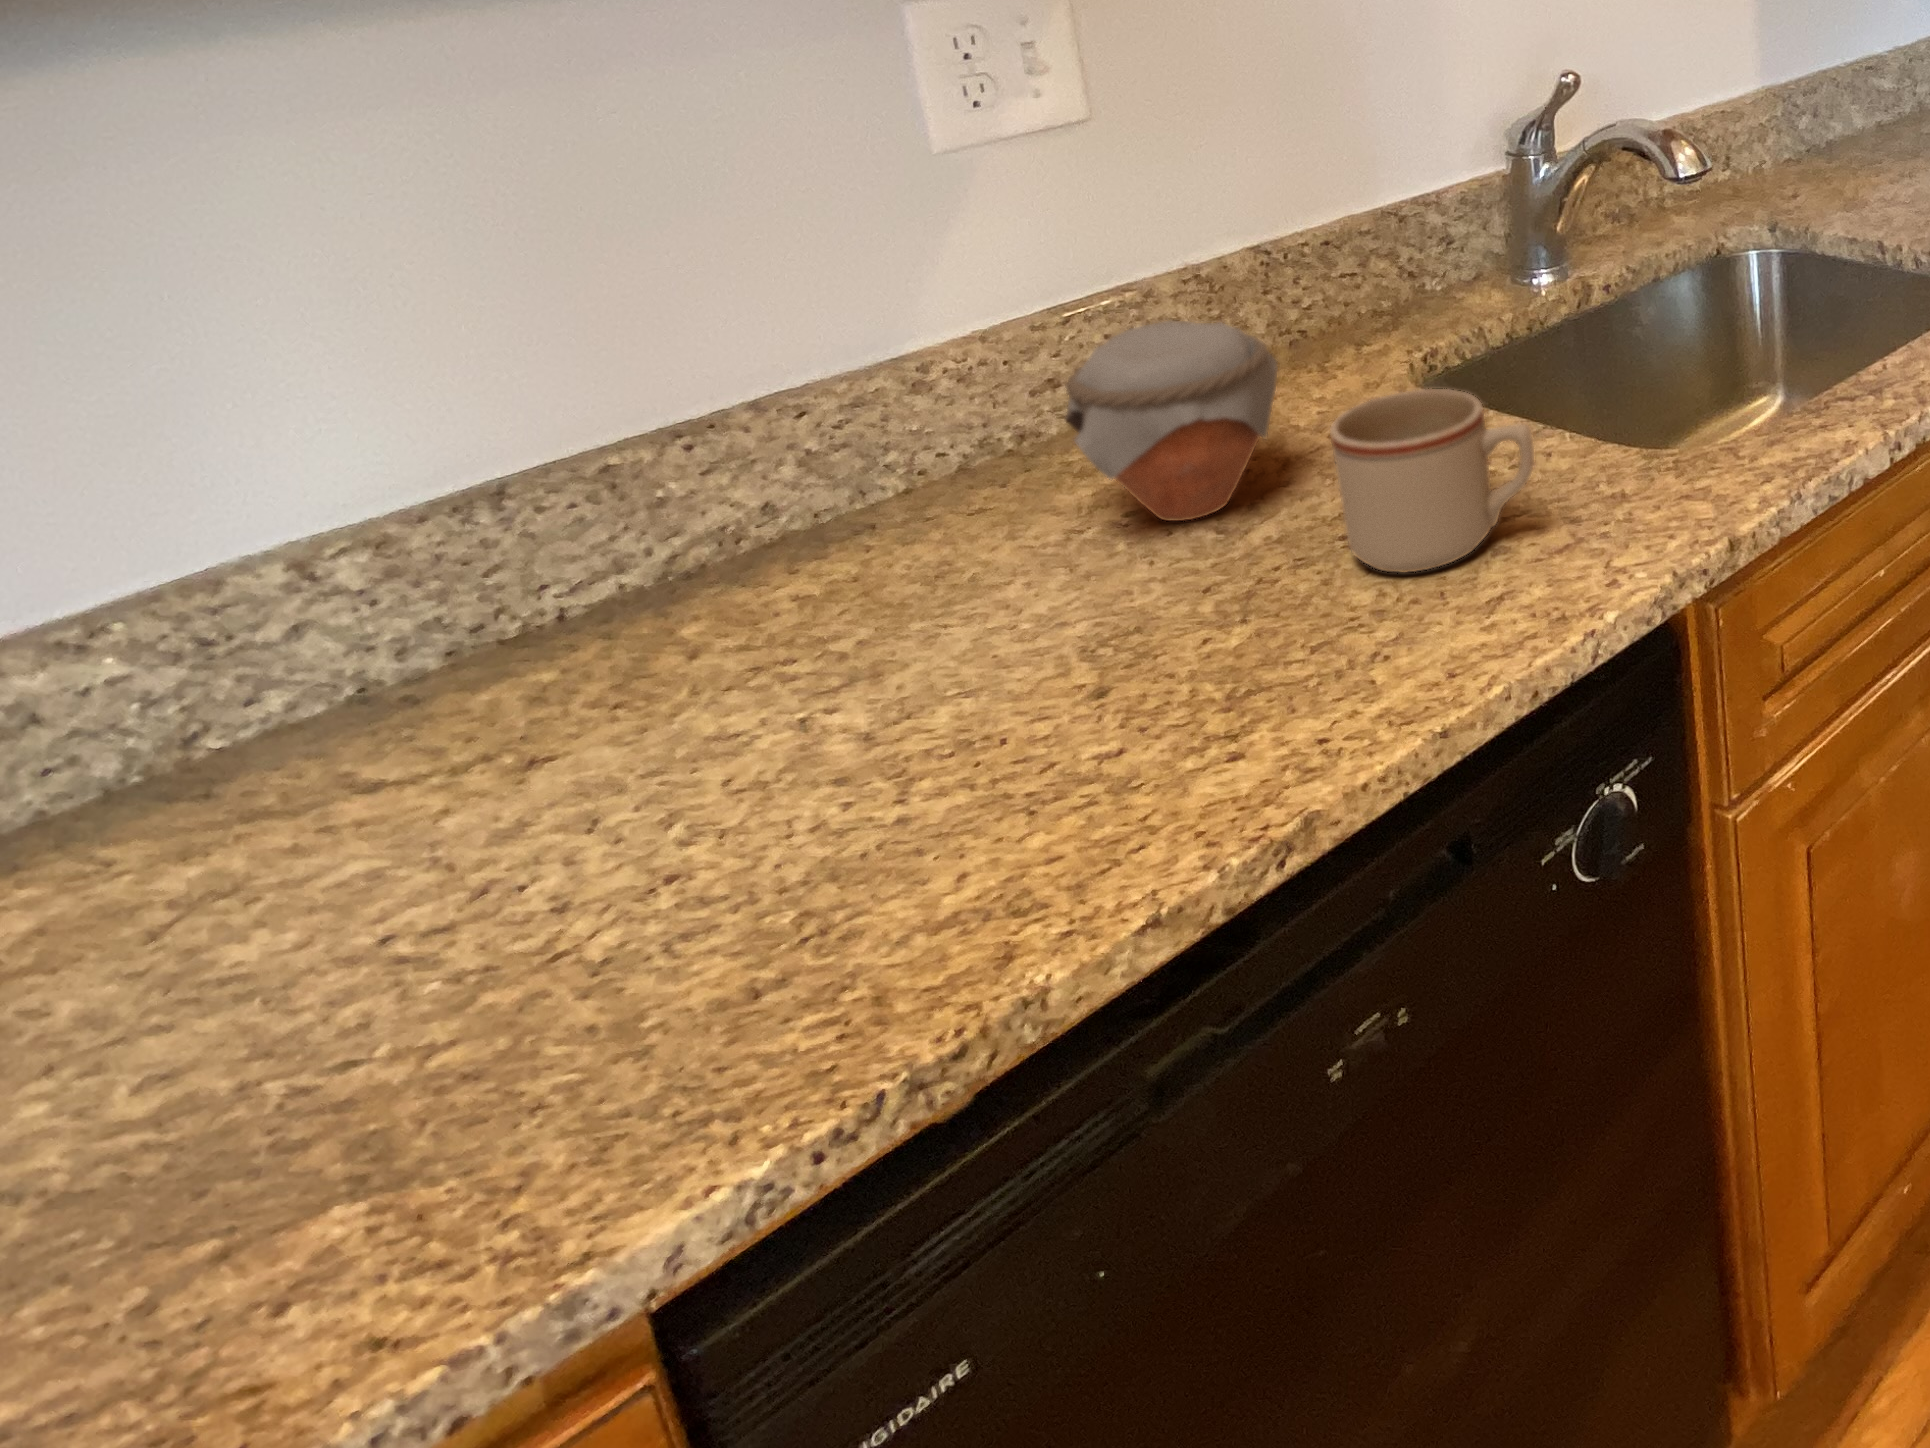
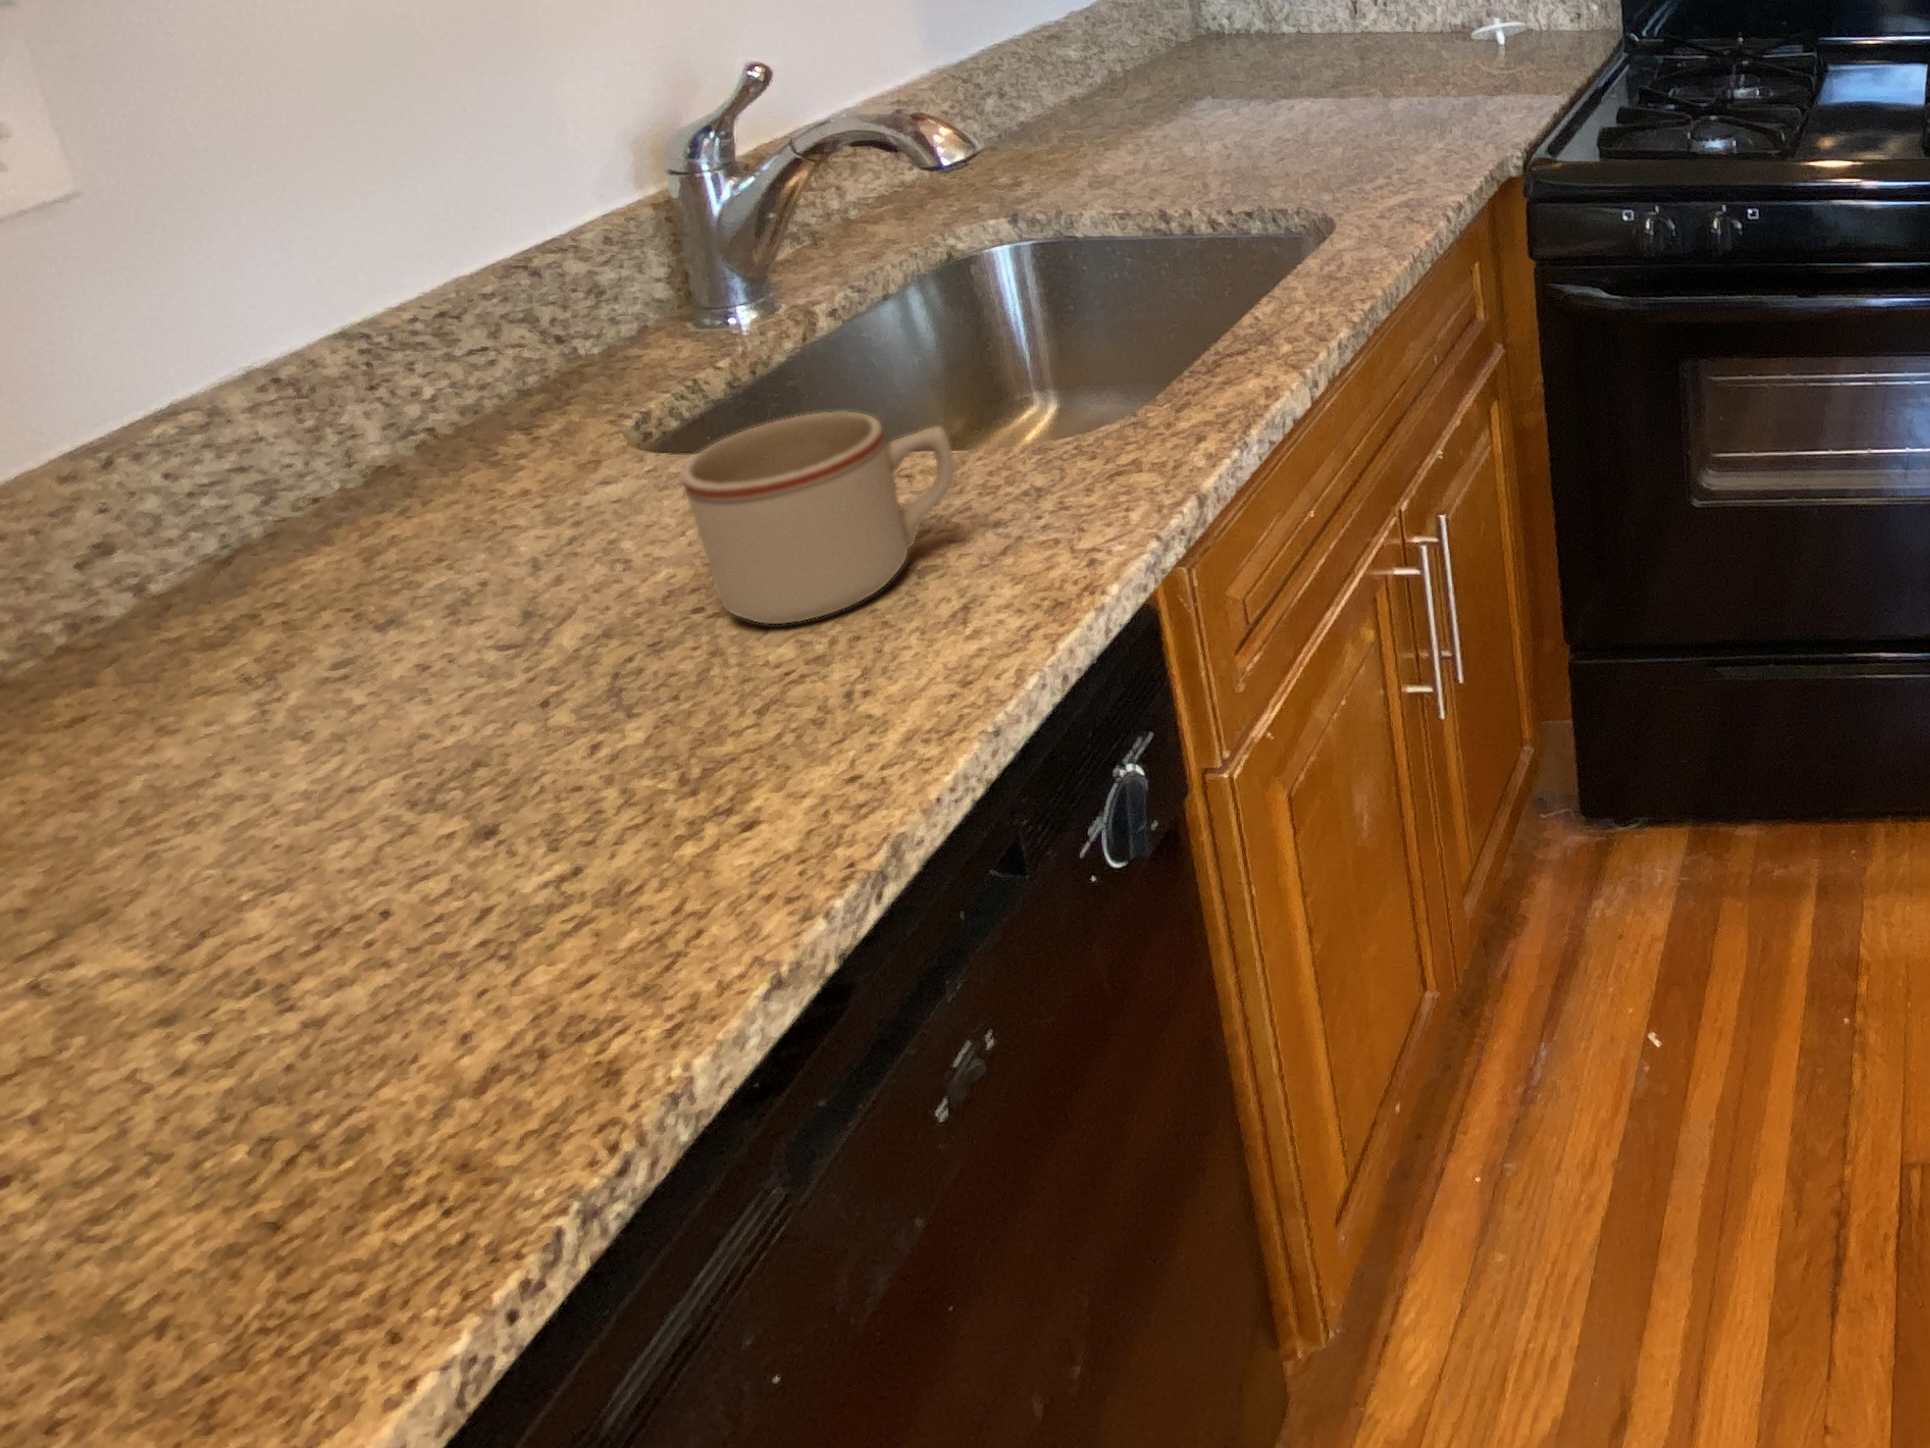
jar: present [1065,321,1278,521] -> none [205,405,540,661]

